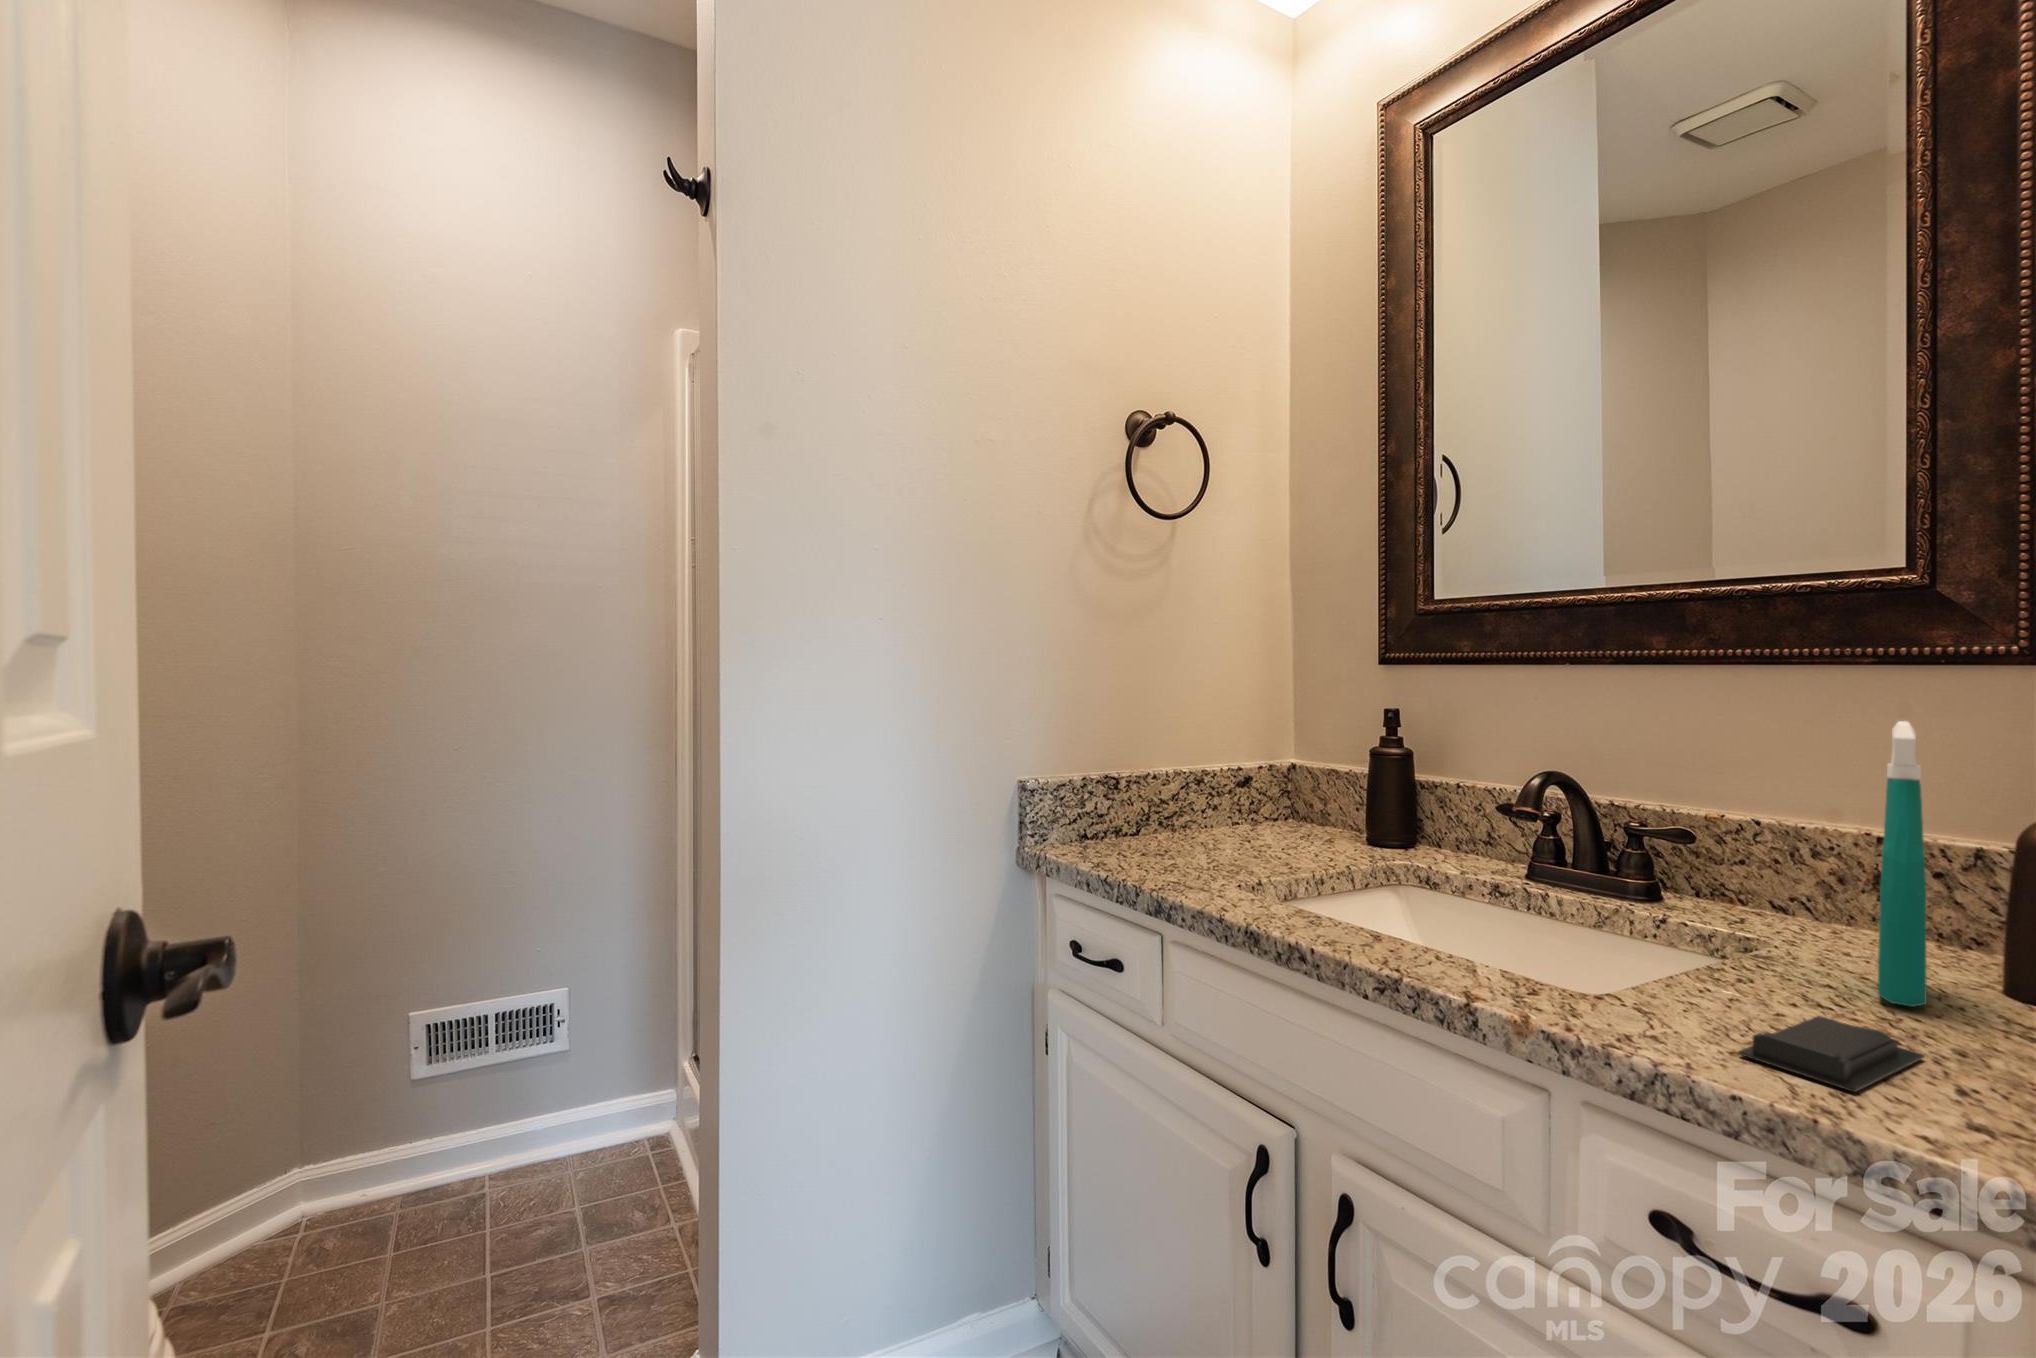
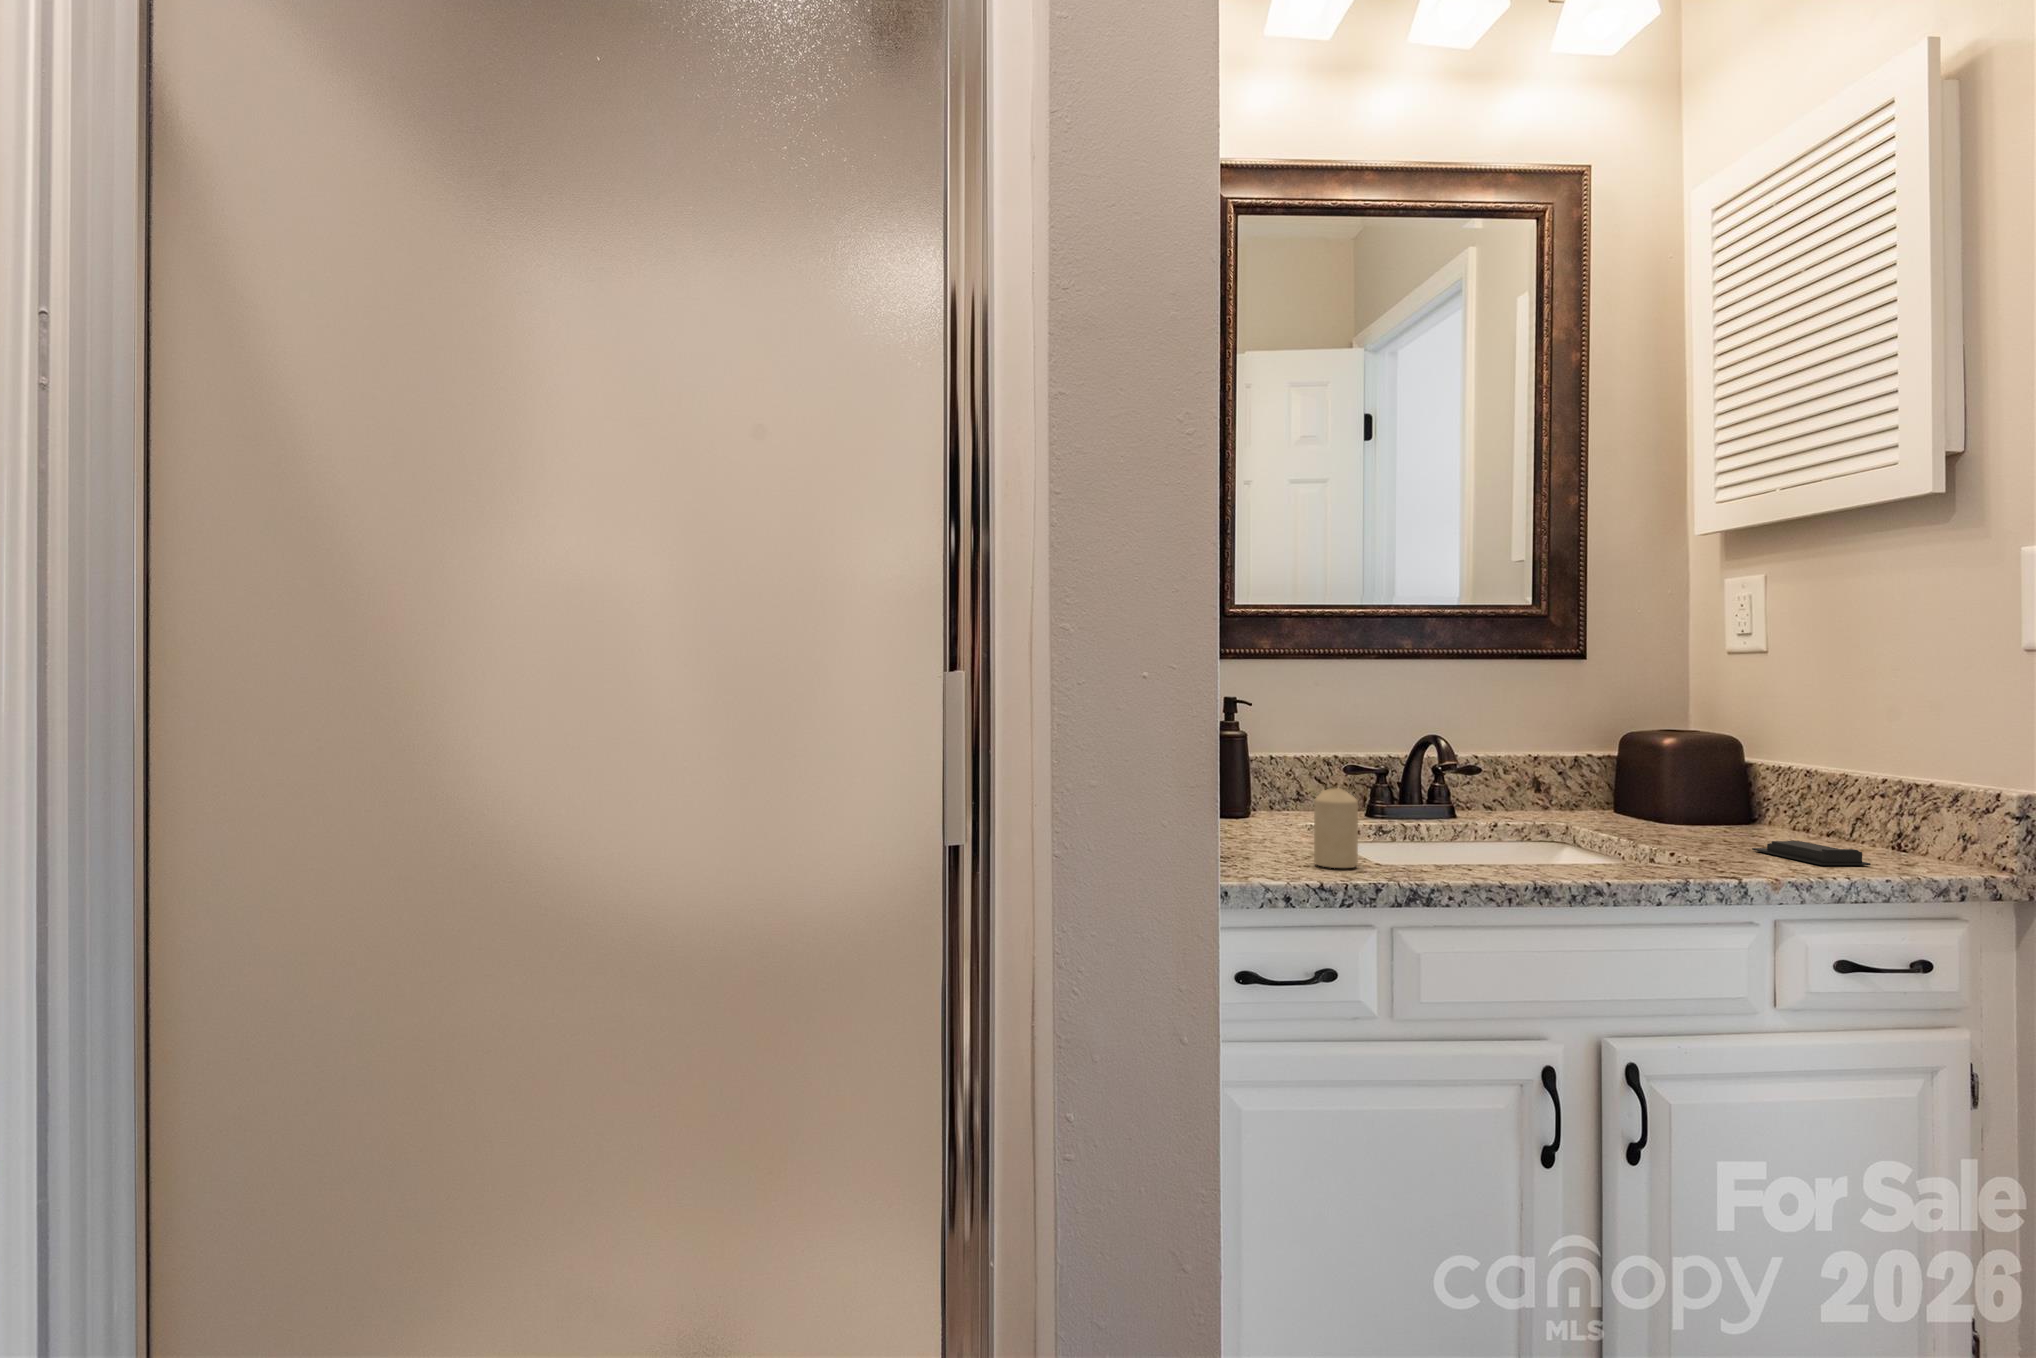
spray bottle: present [1878,721,1927,1007] -> none [1644,681,1714,836]
candle: none [1169,803,1209,879] -> present [1314,788,1358,868]

